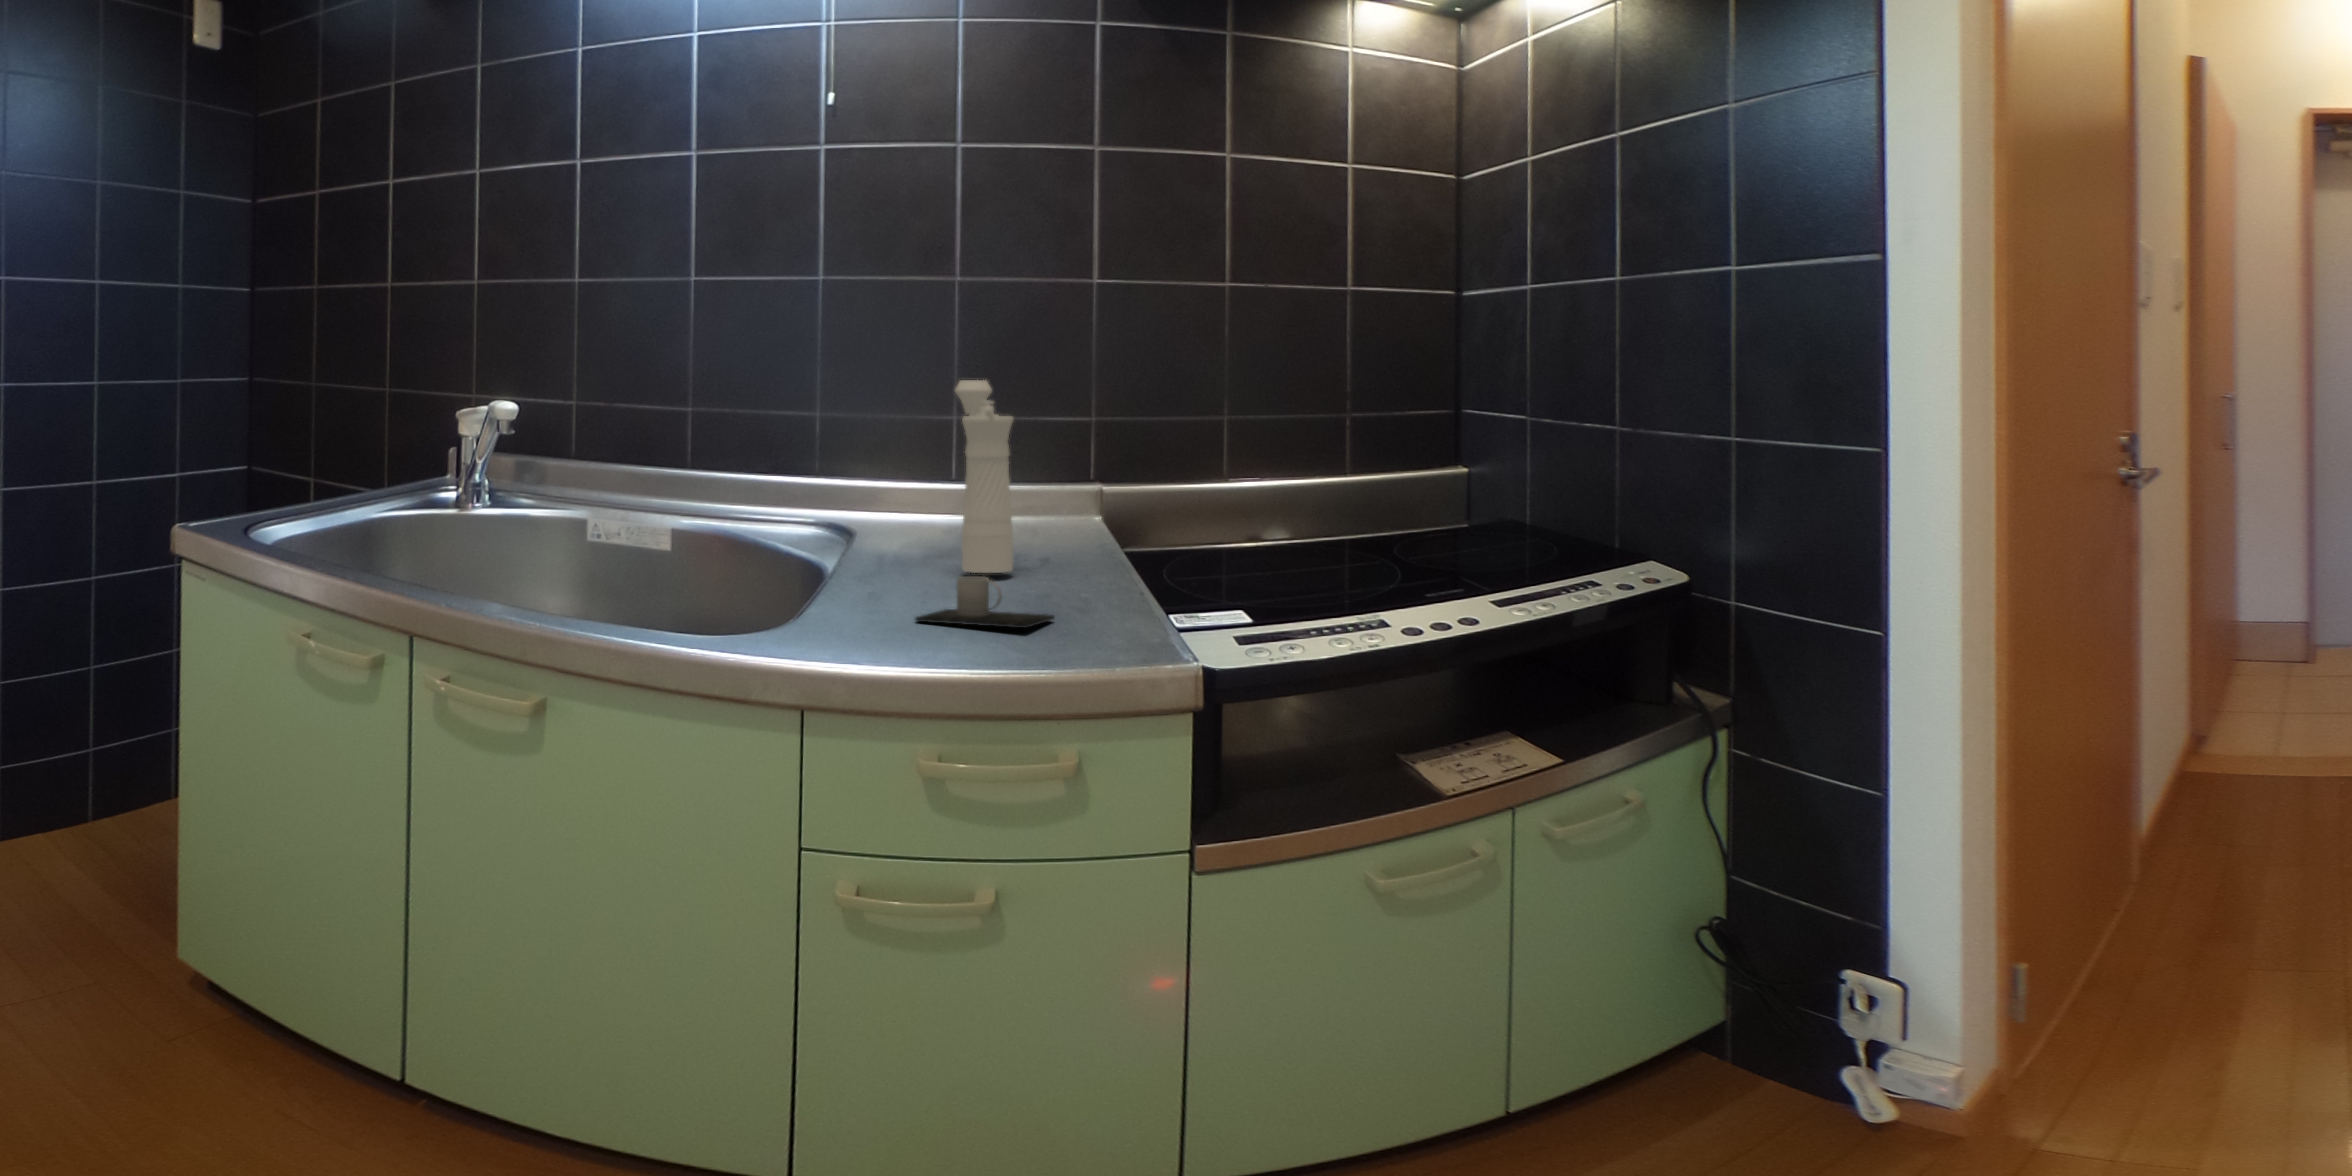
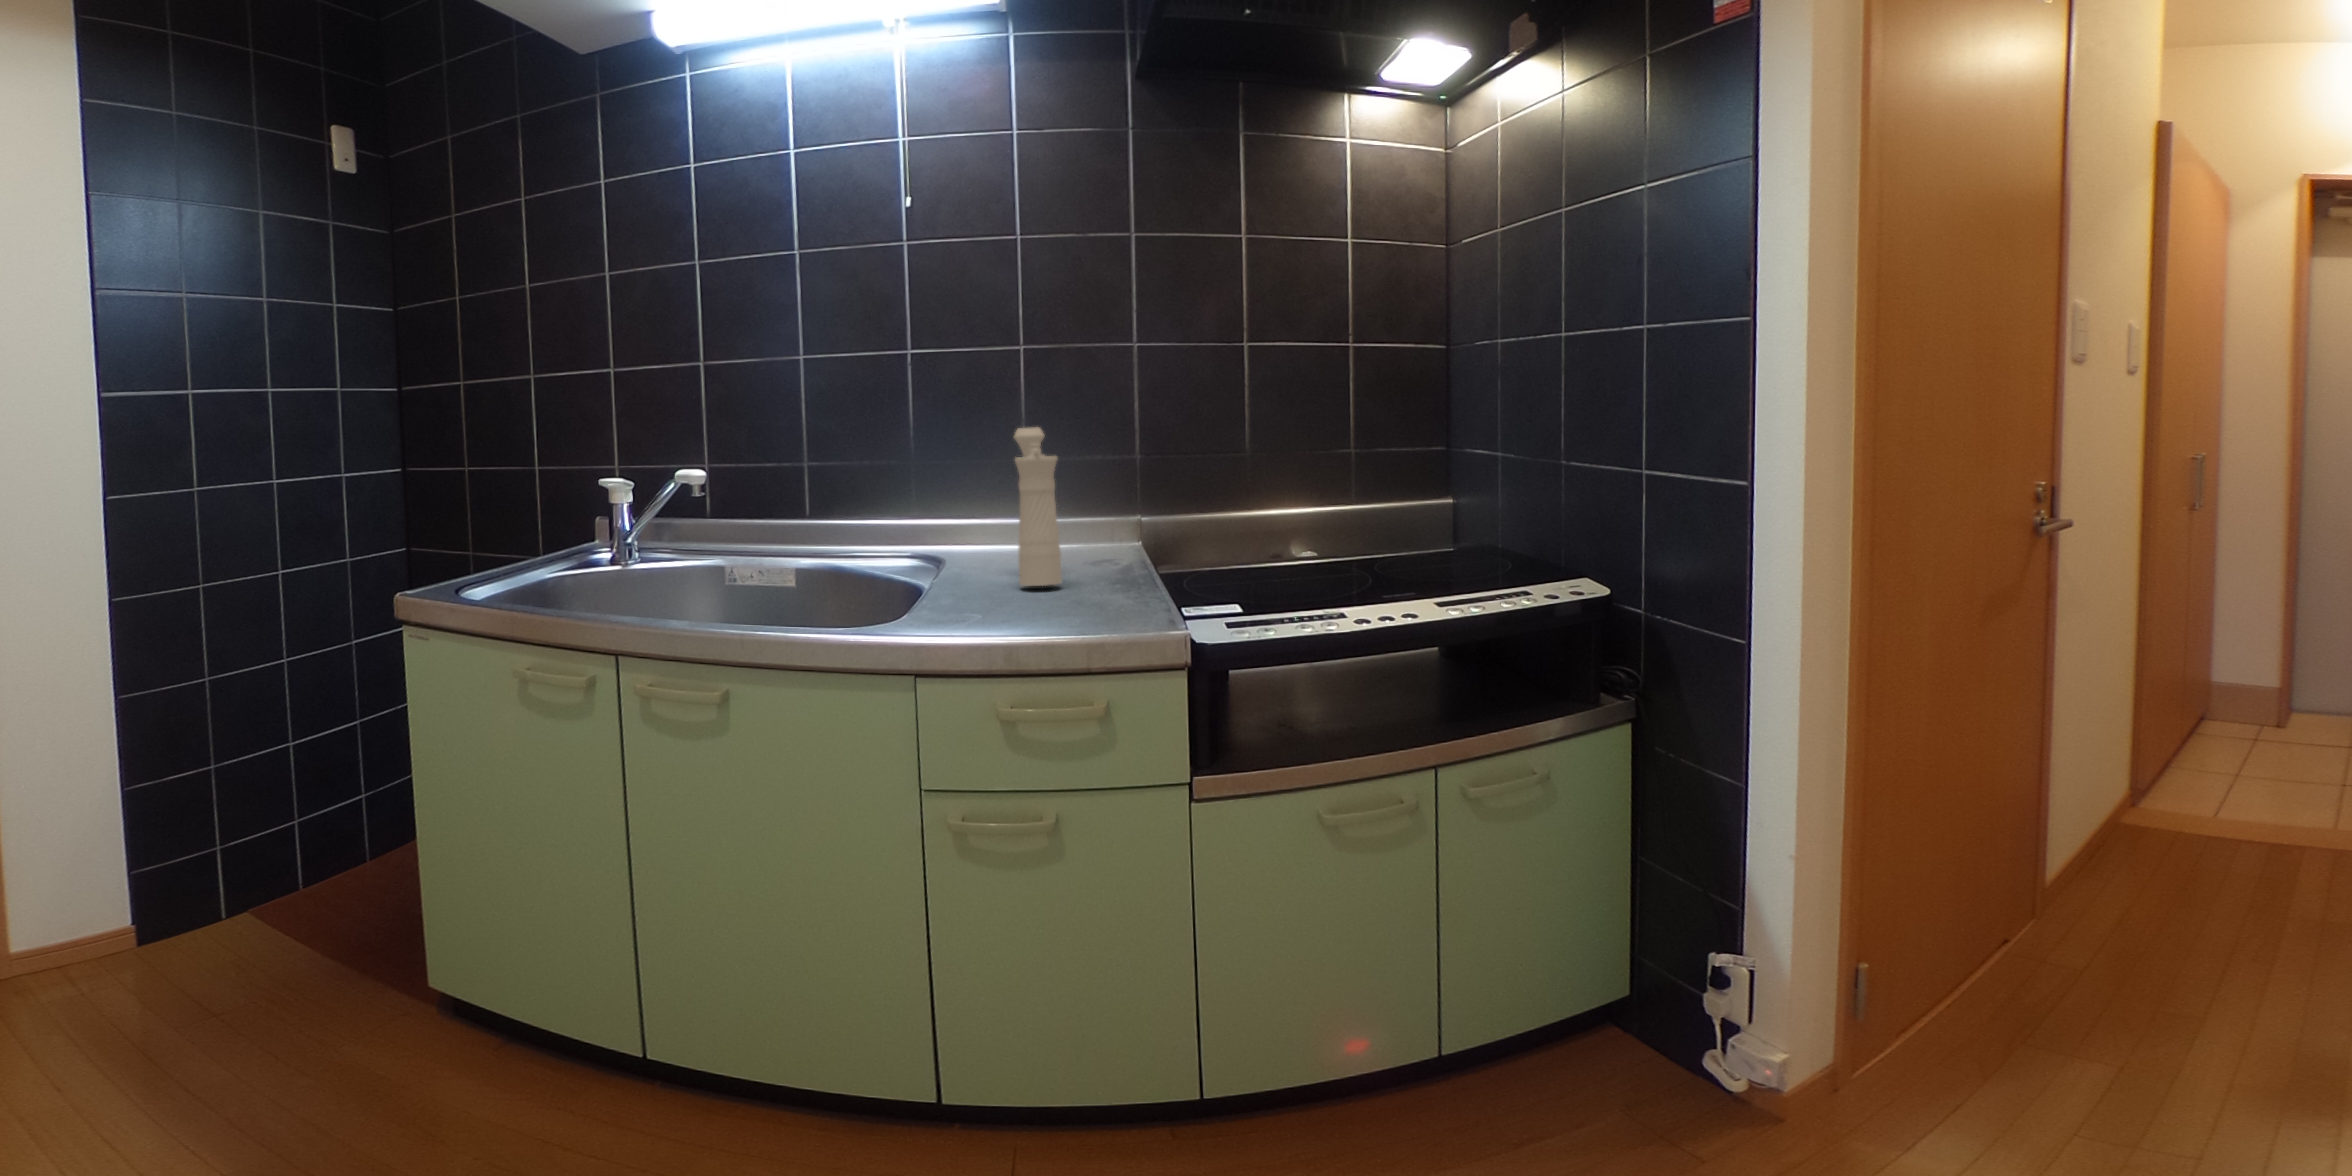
mug: present [915,576,1054,628] -> none [967,585,1082,625]

